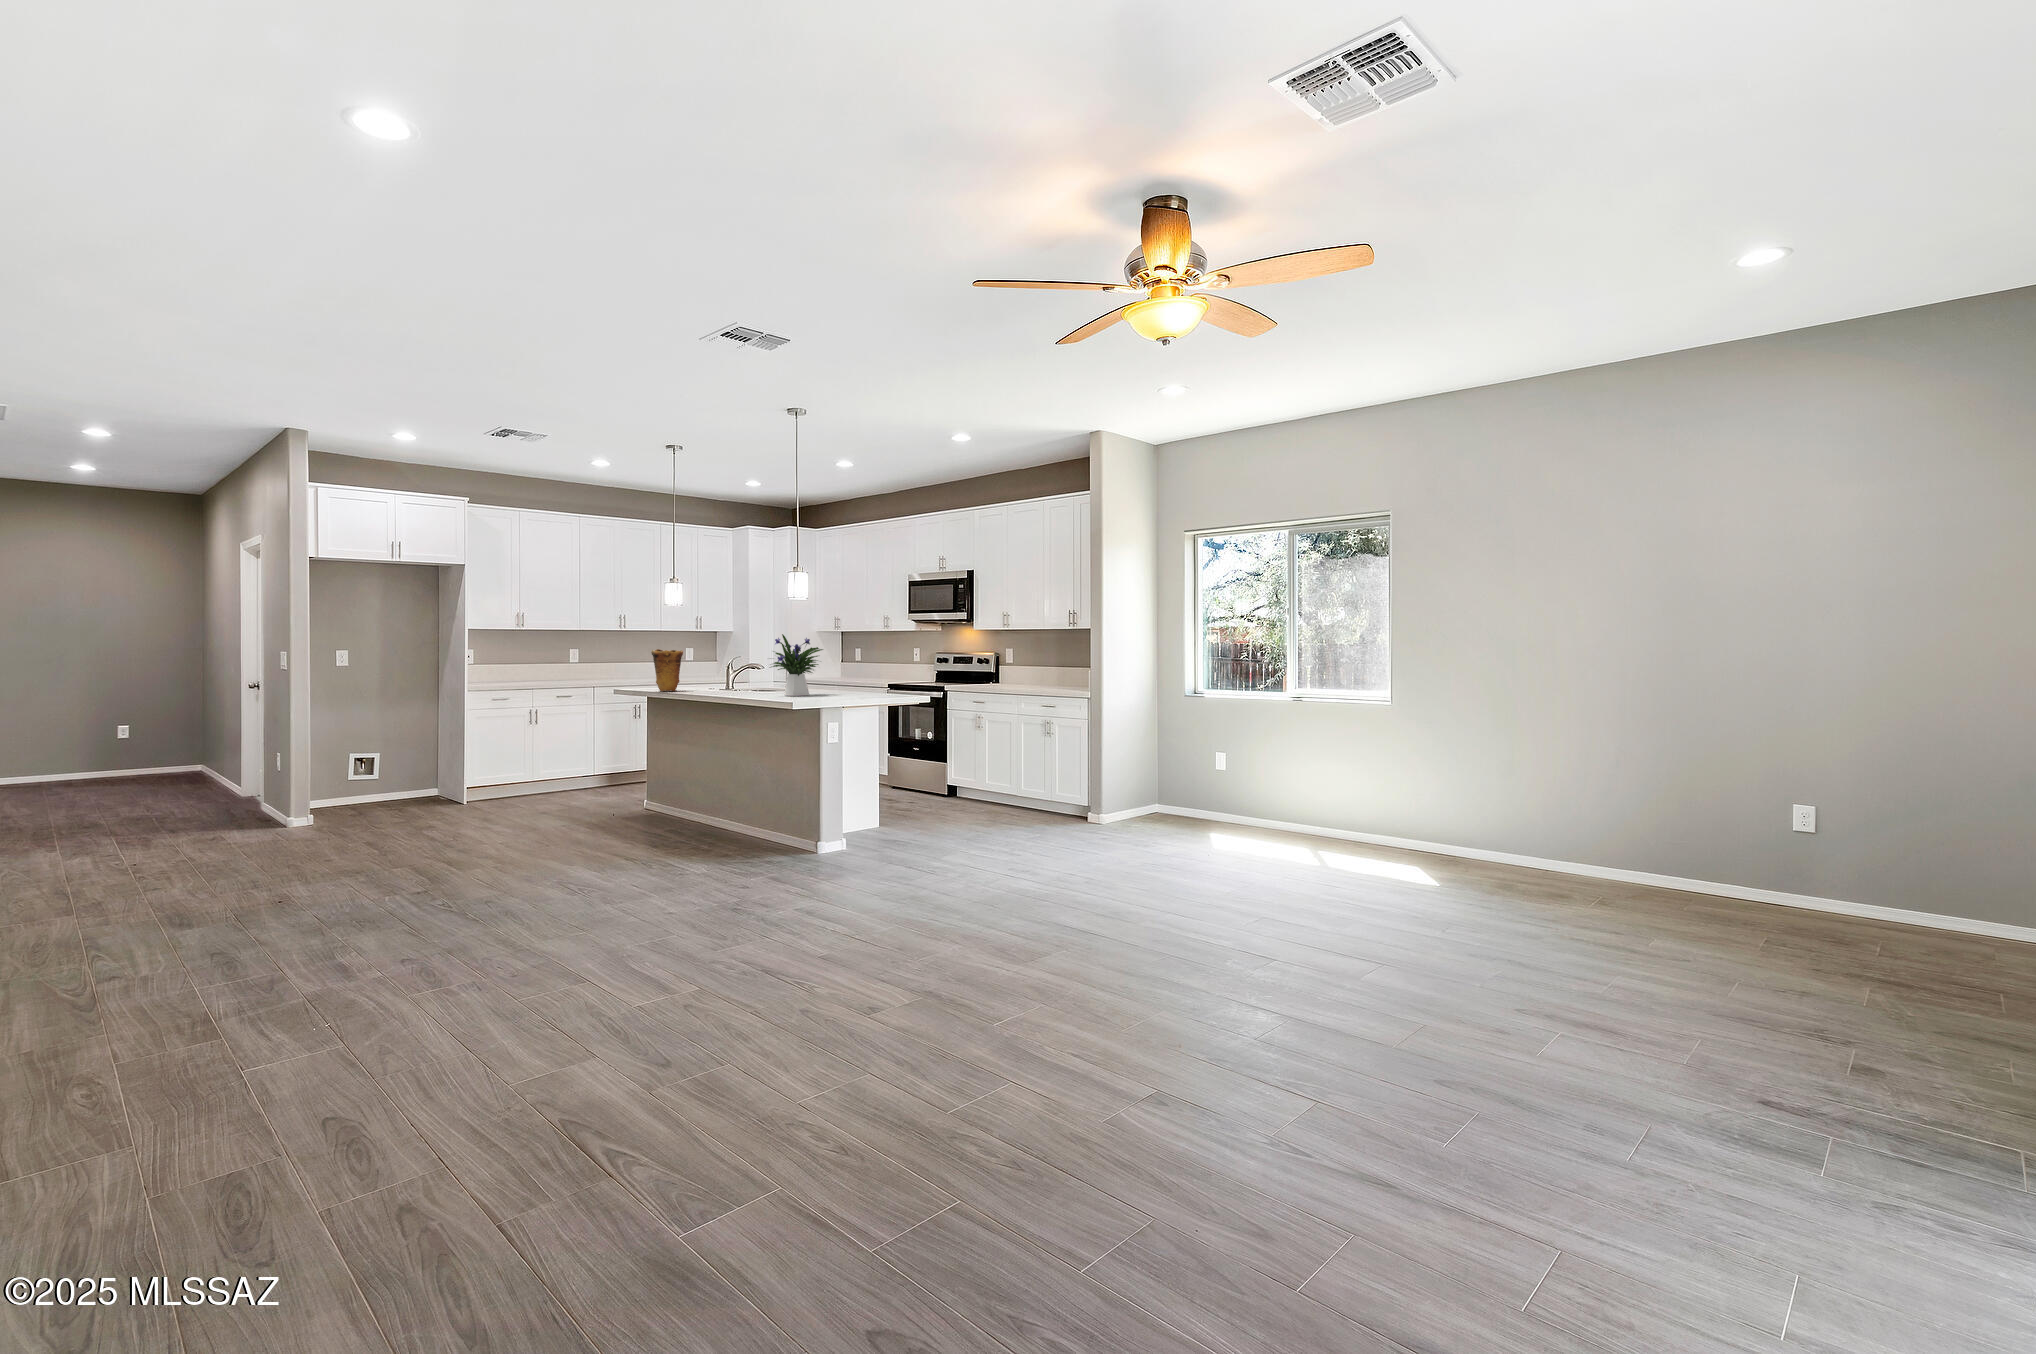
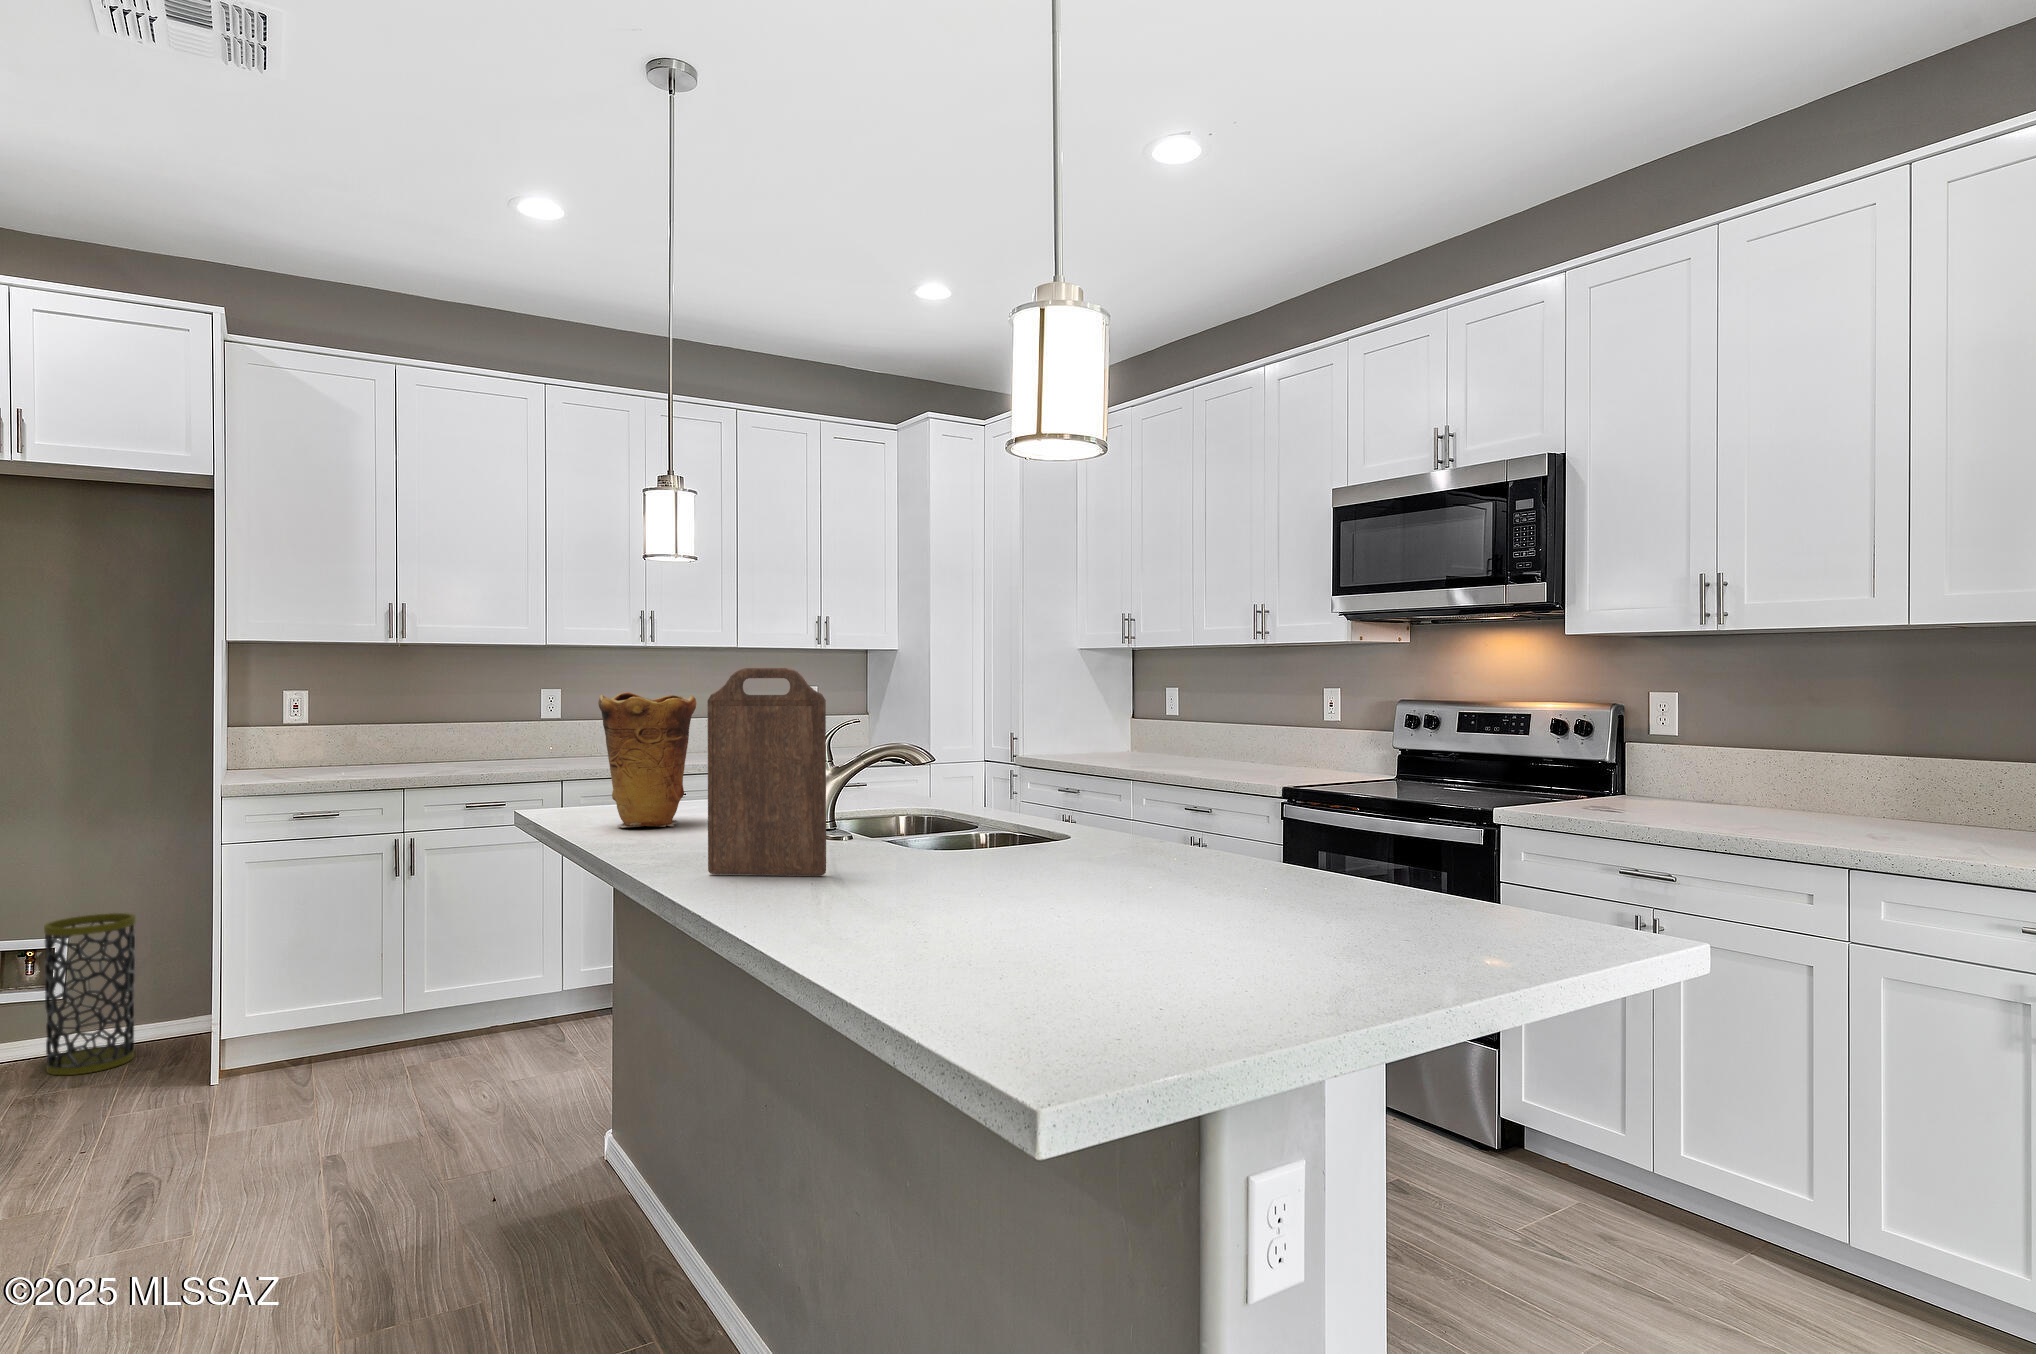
flower arrangement: present [770,634,823,696] -> none [925,632,1171,897]
cutting board: none [705,642,738,696] -> present [707,668,826,876]
trash can: none [379,743,415,805] -> present [44,913,135,1075]

